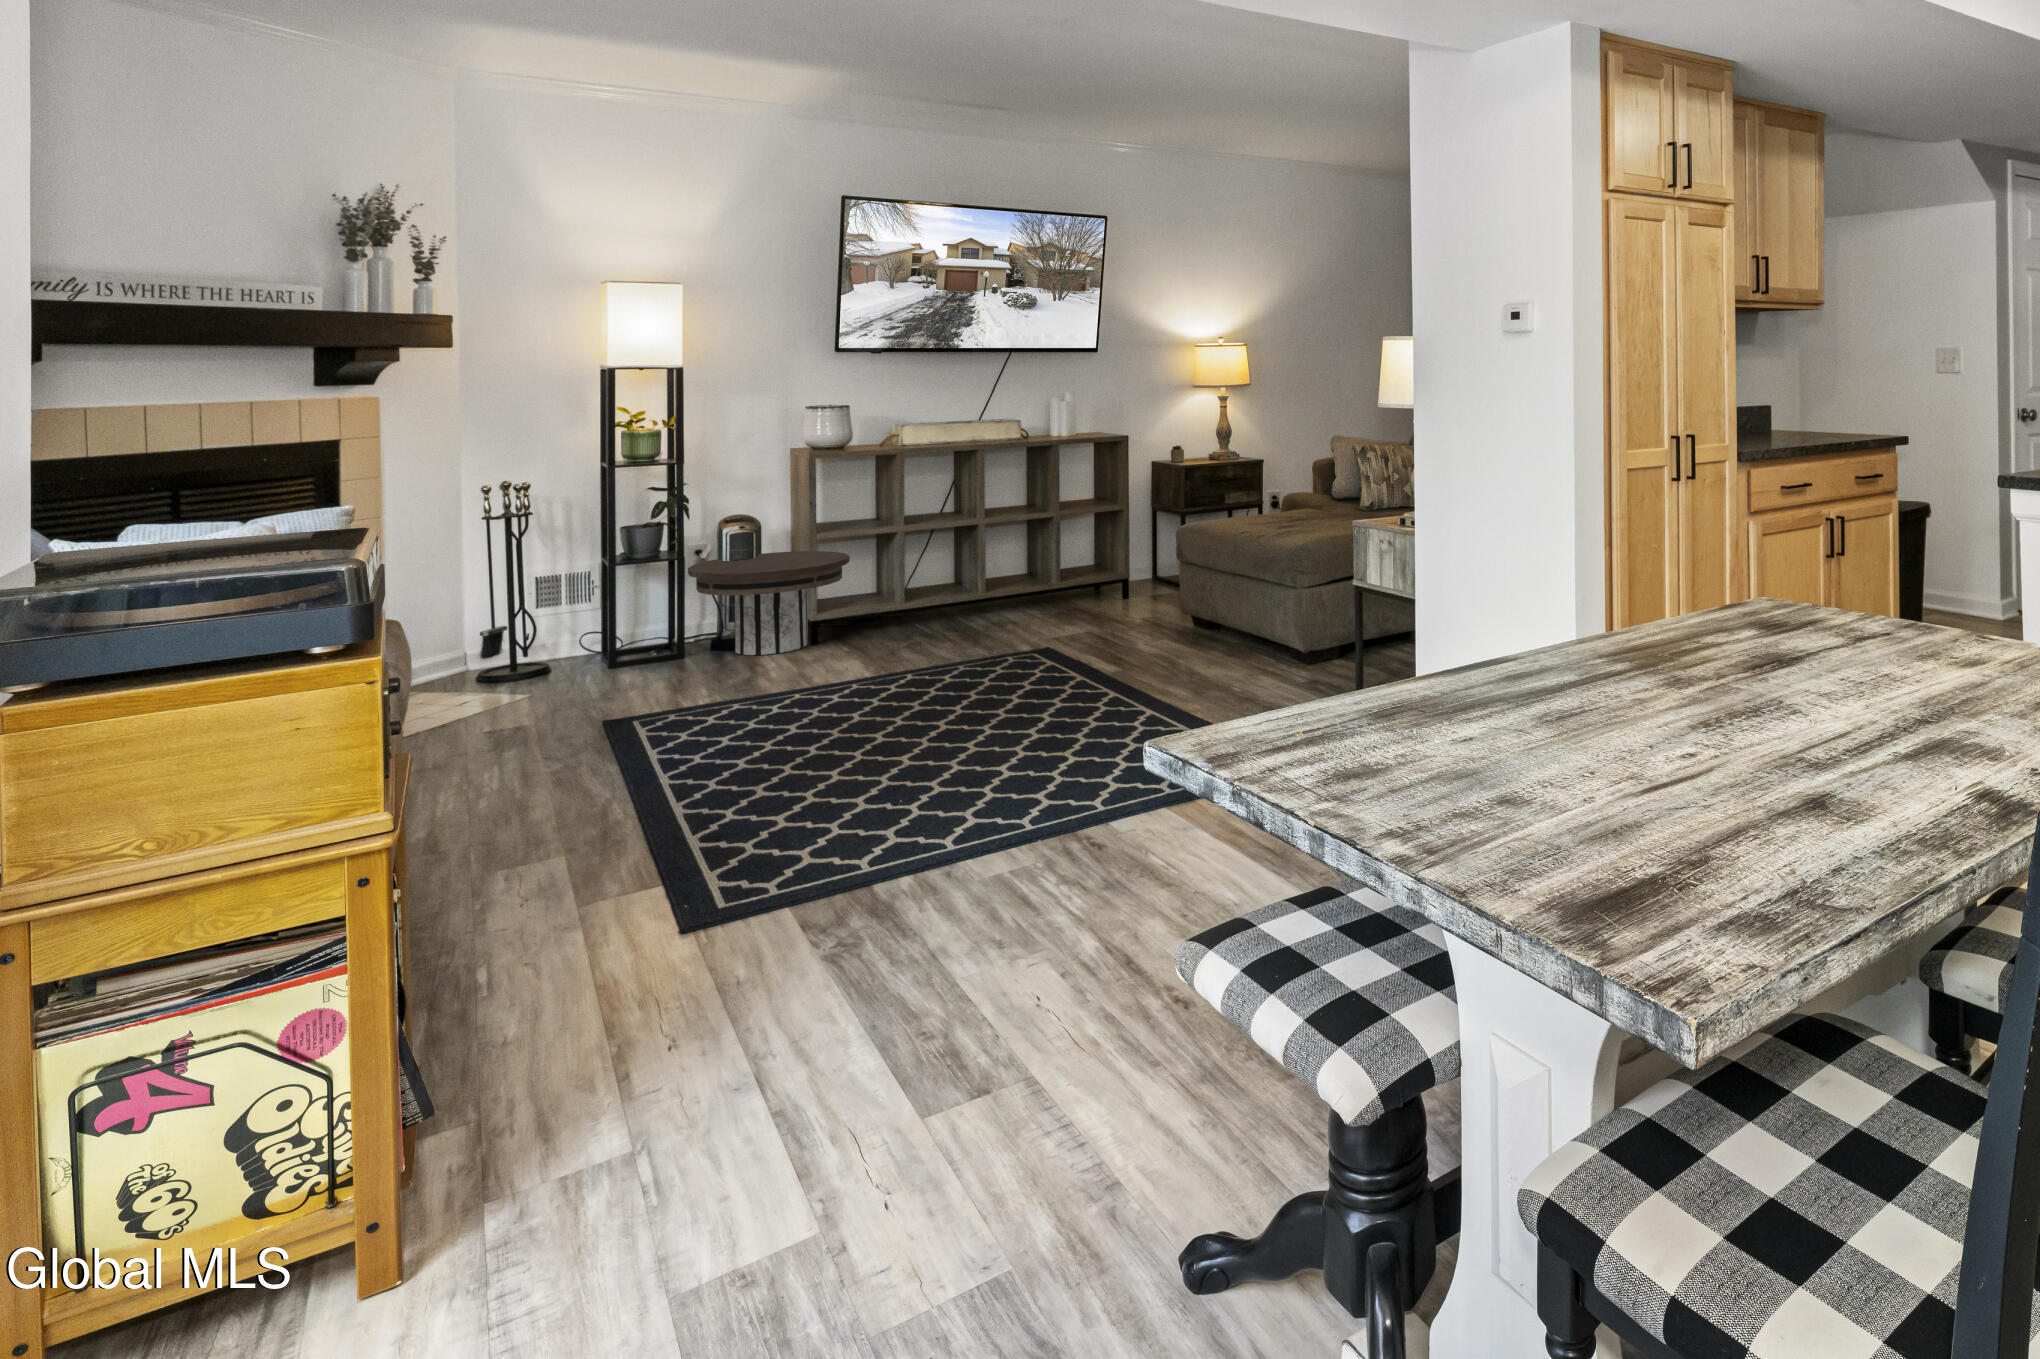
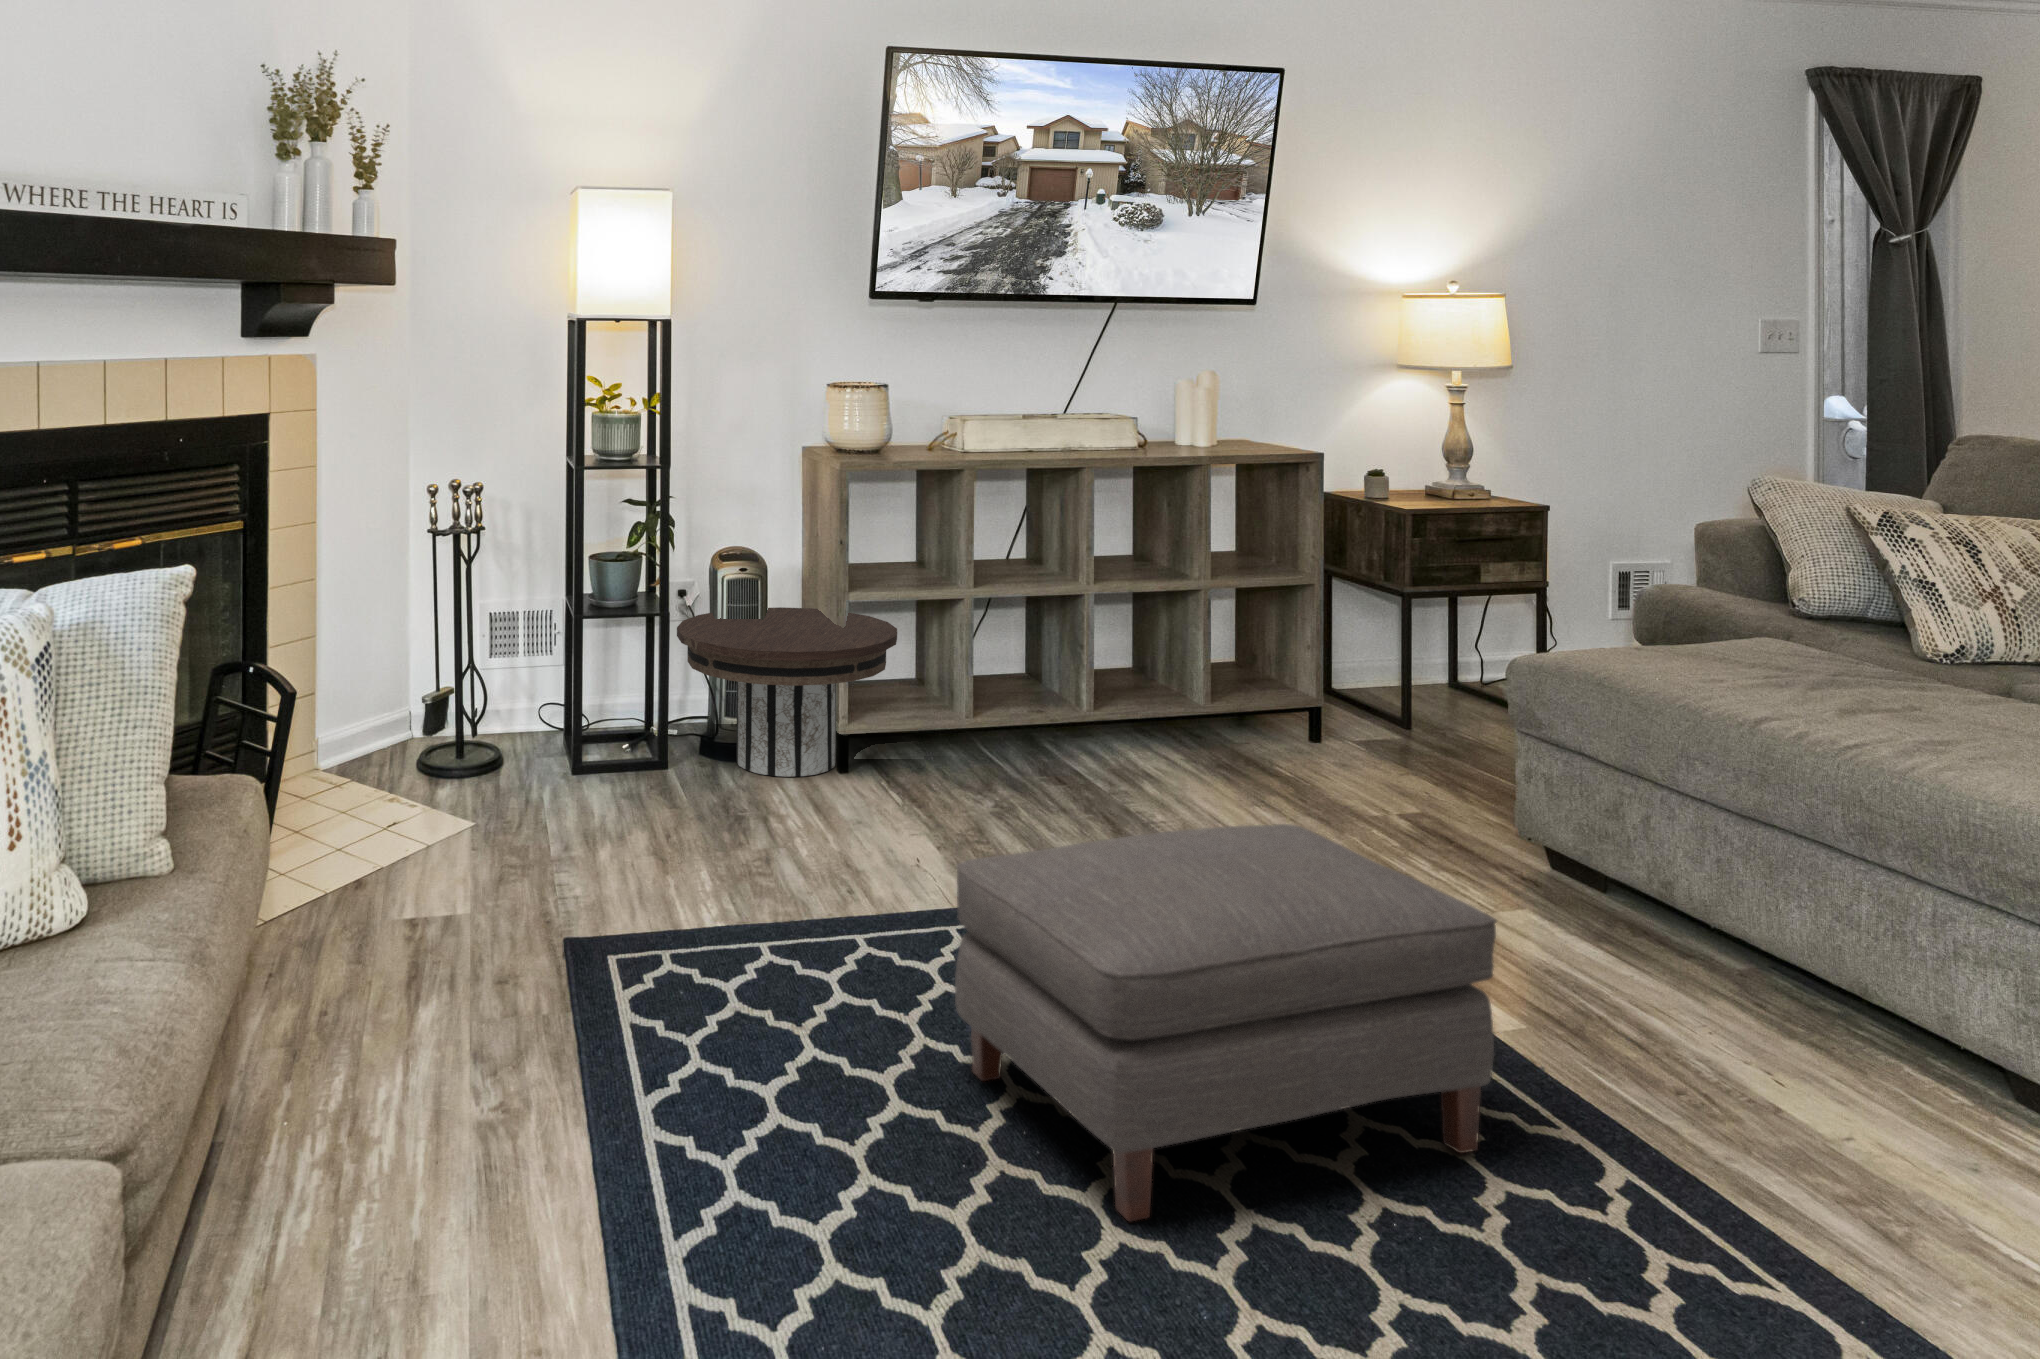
ottoman: none [820,610,1086,782] -> present [955,824,1497,1221]

